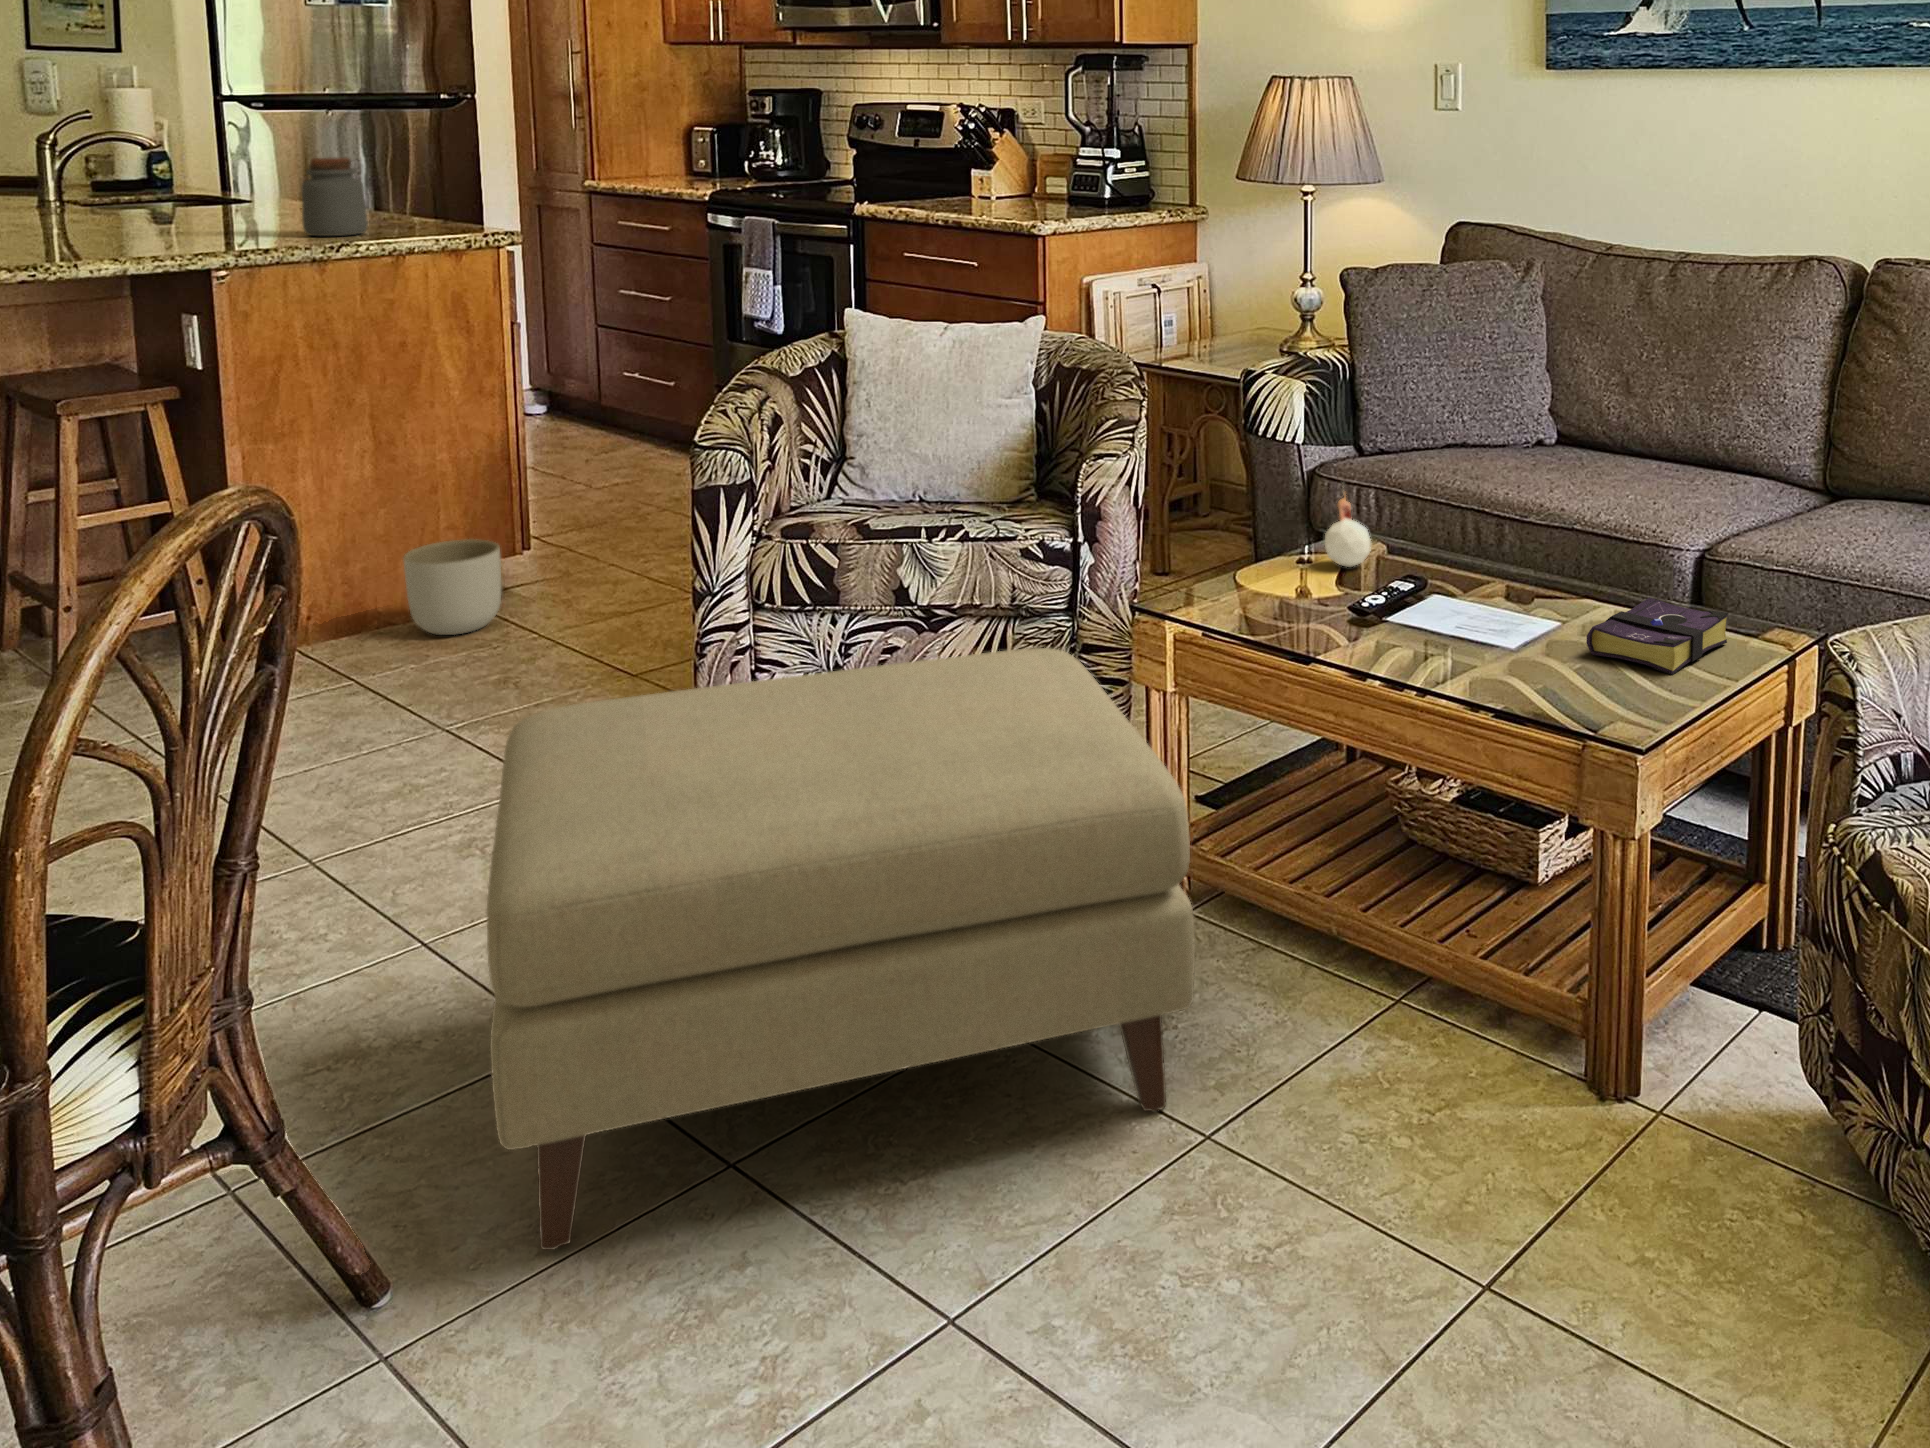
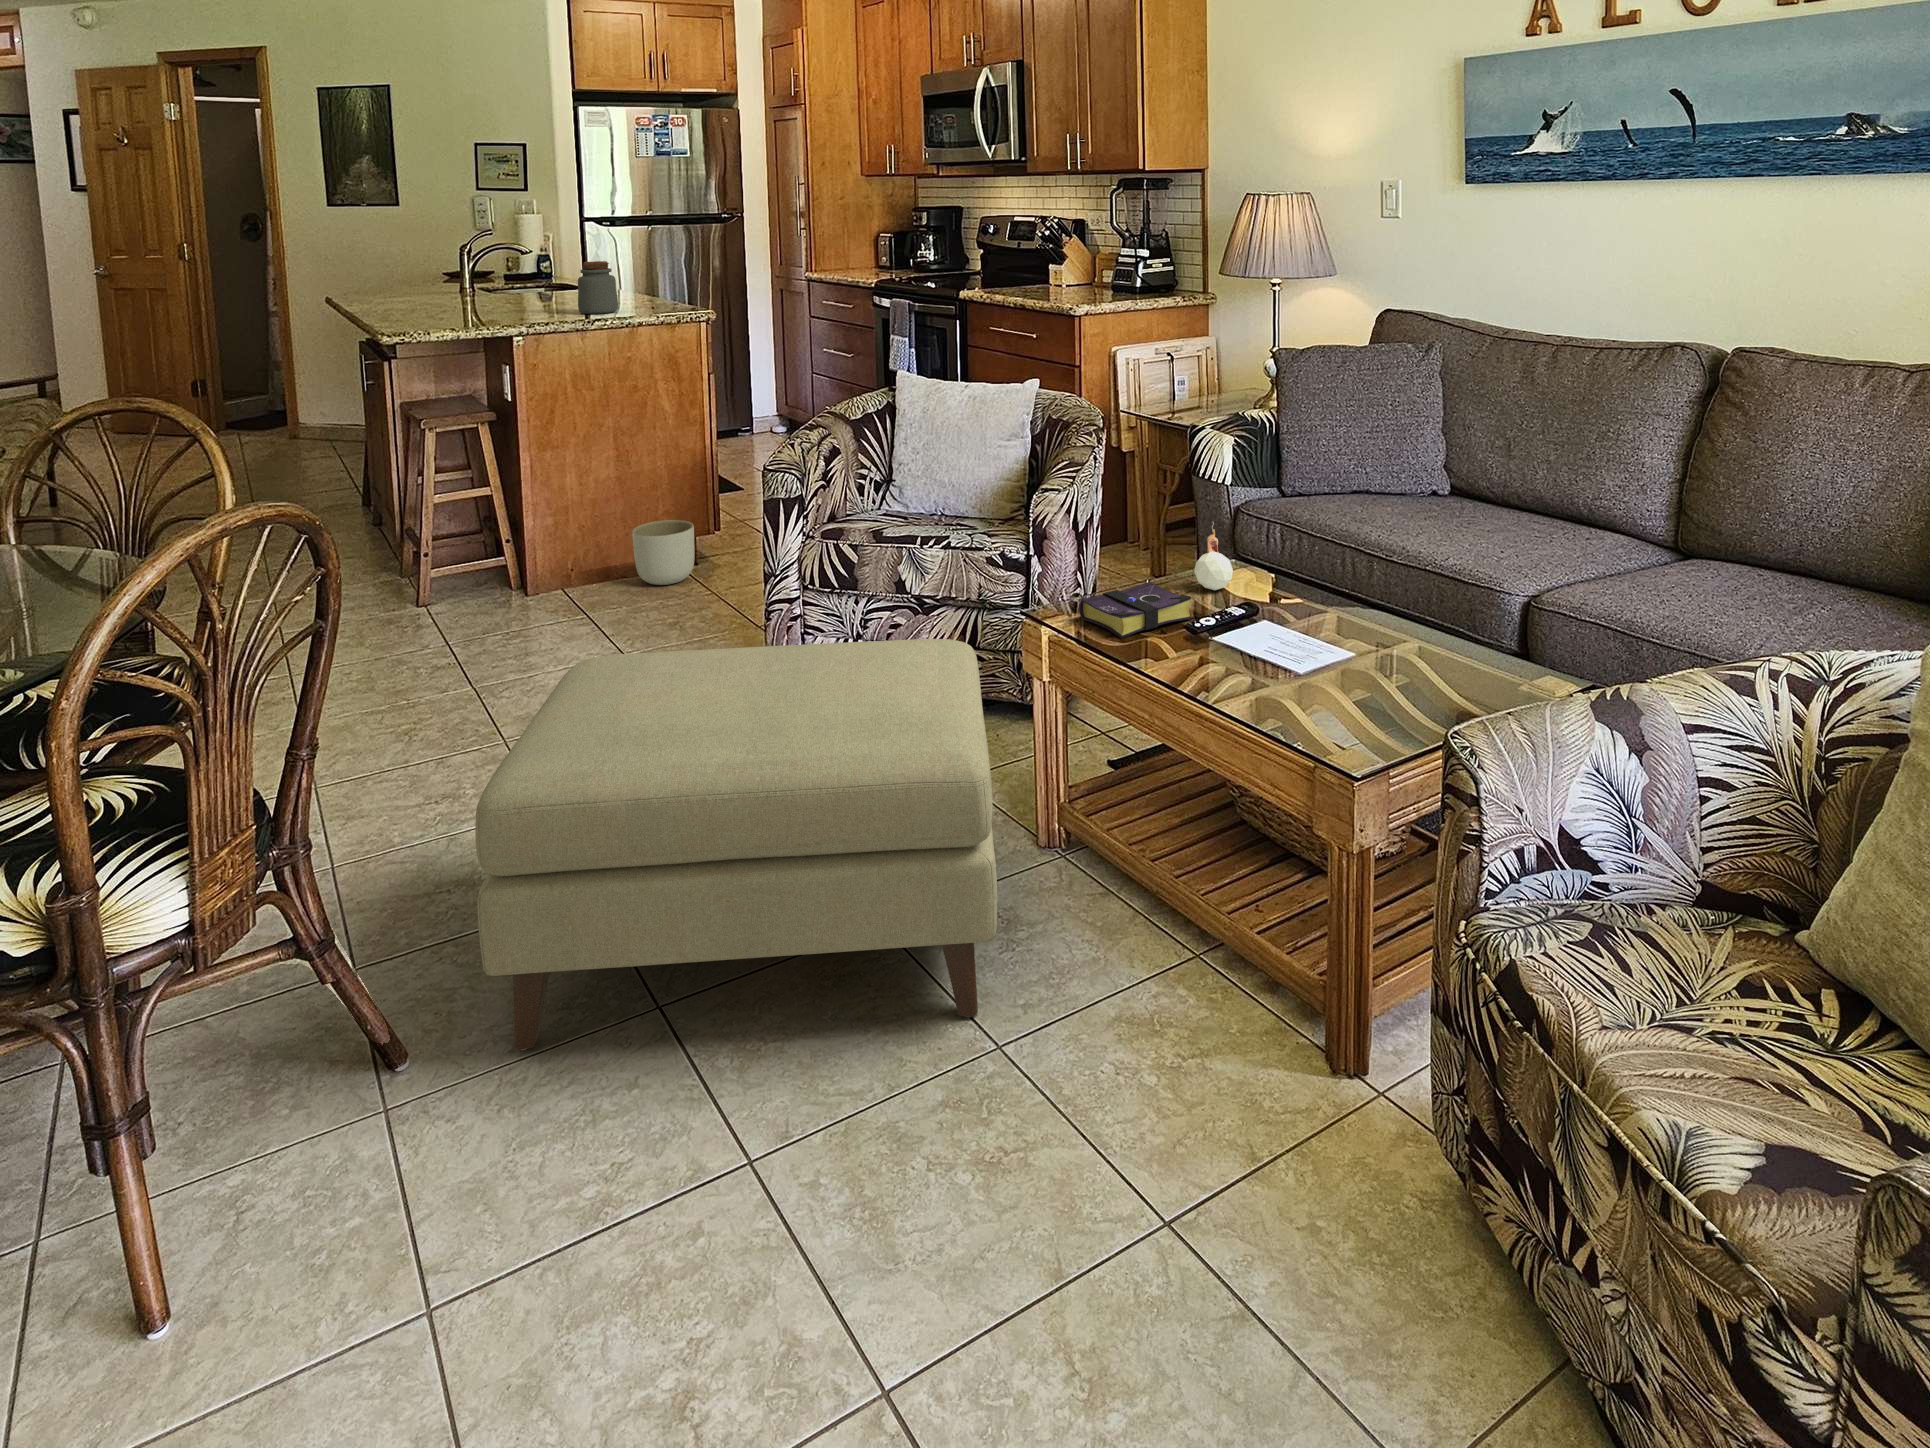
book: present [1586,597,1728,675] -> present [1079,582,1191,639]

